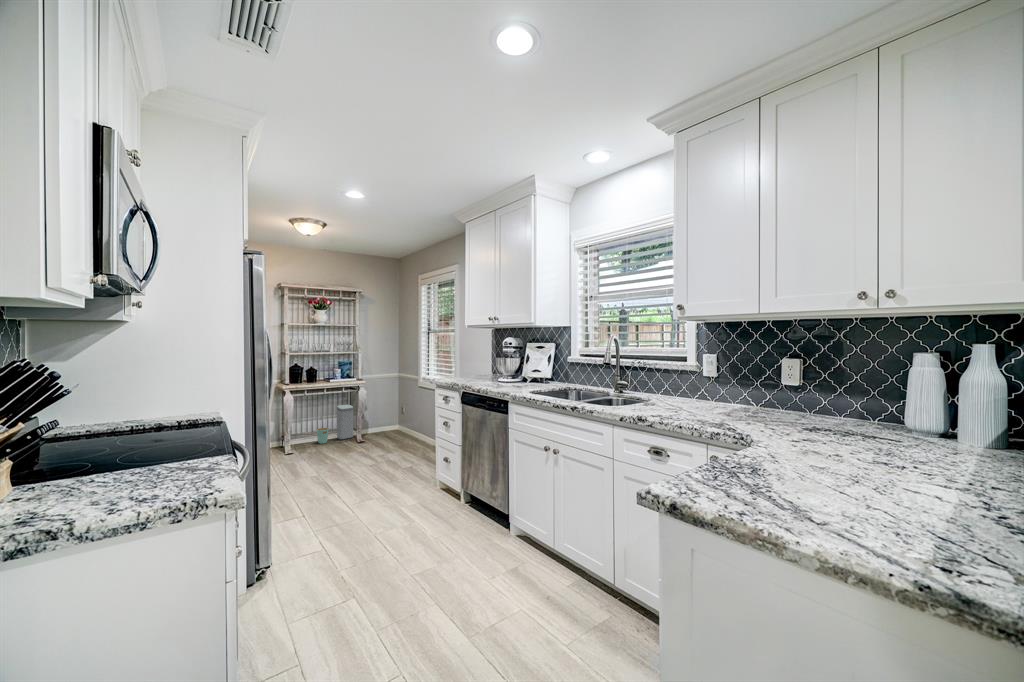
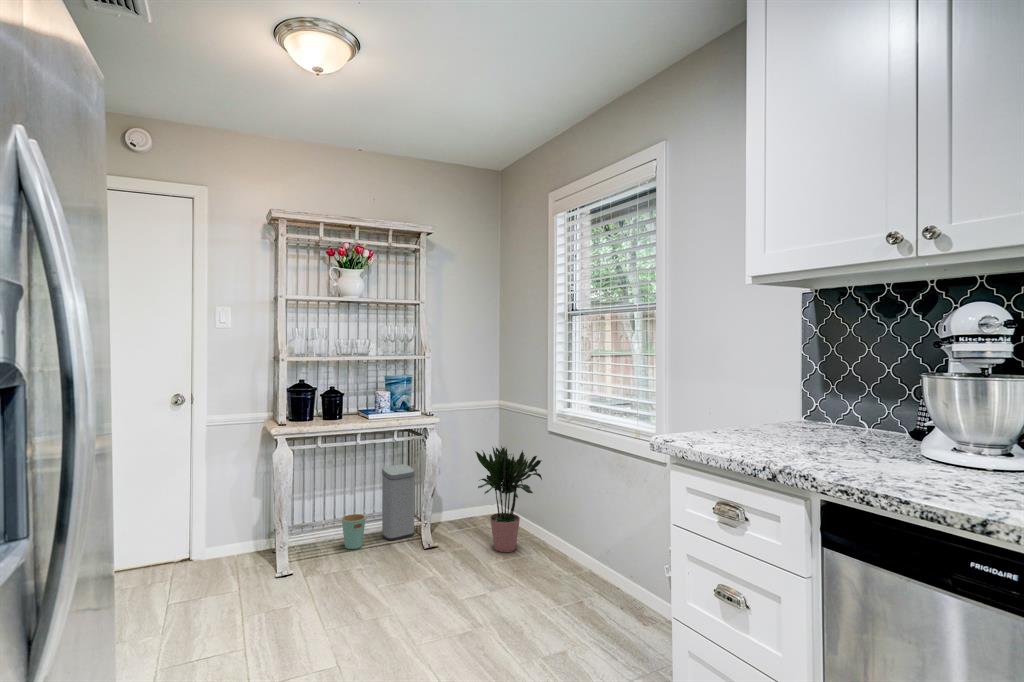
potted plant: none [382,391,416,441] -> present [475,446,542,552]

